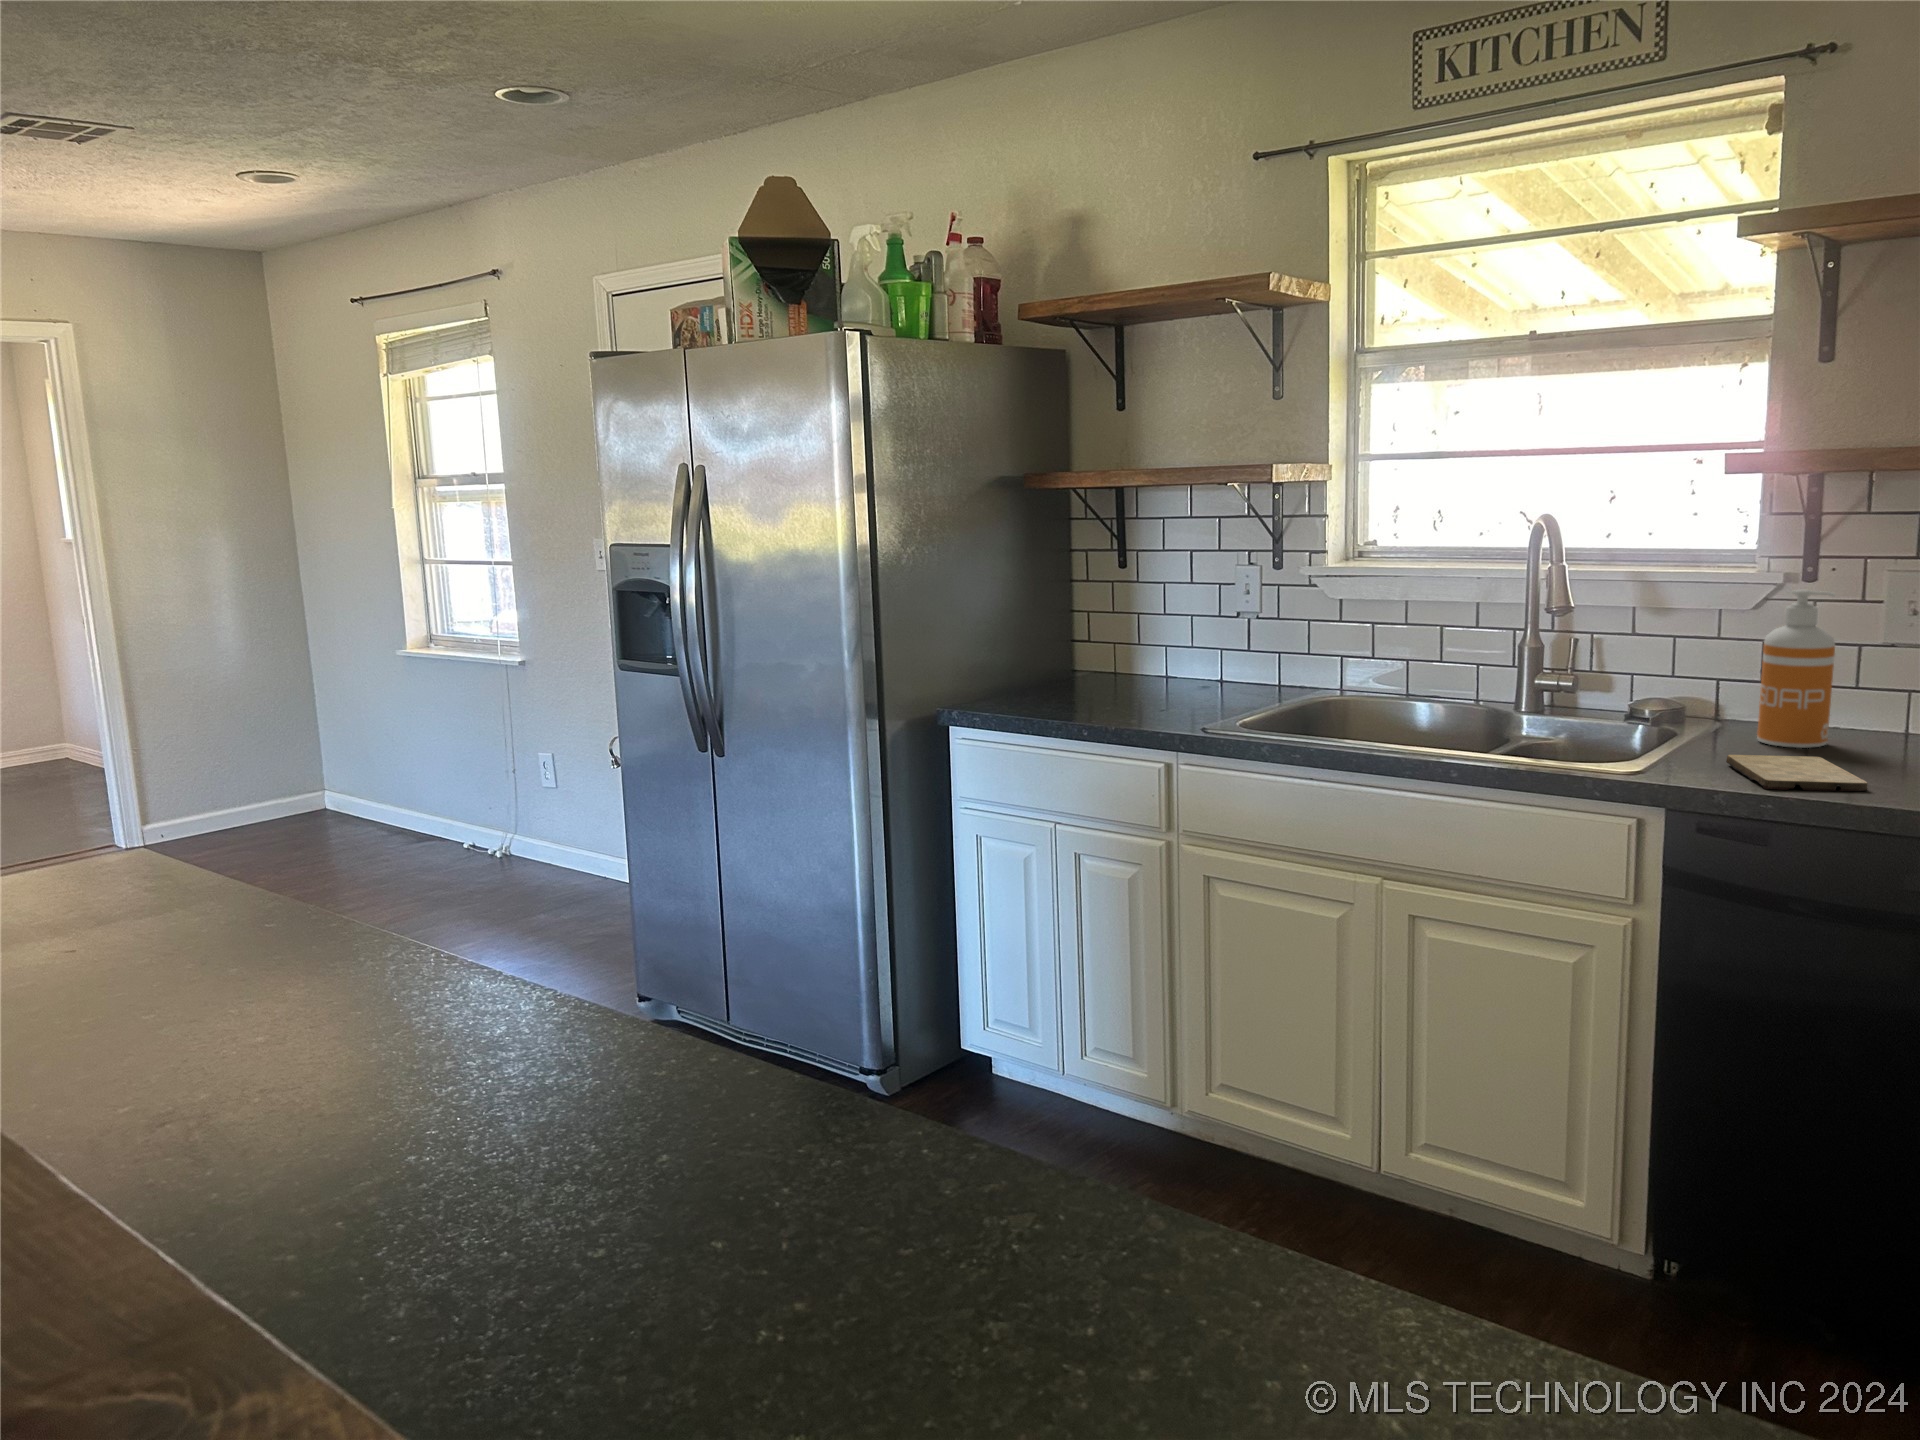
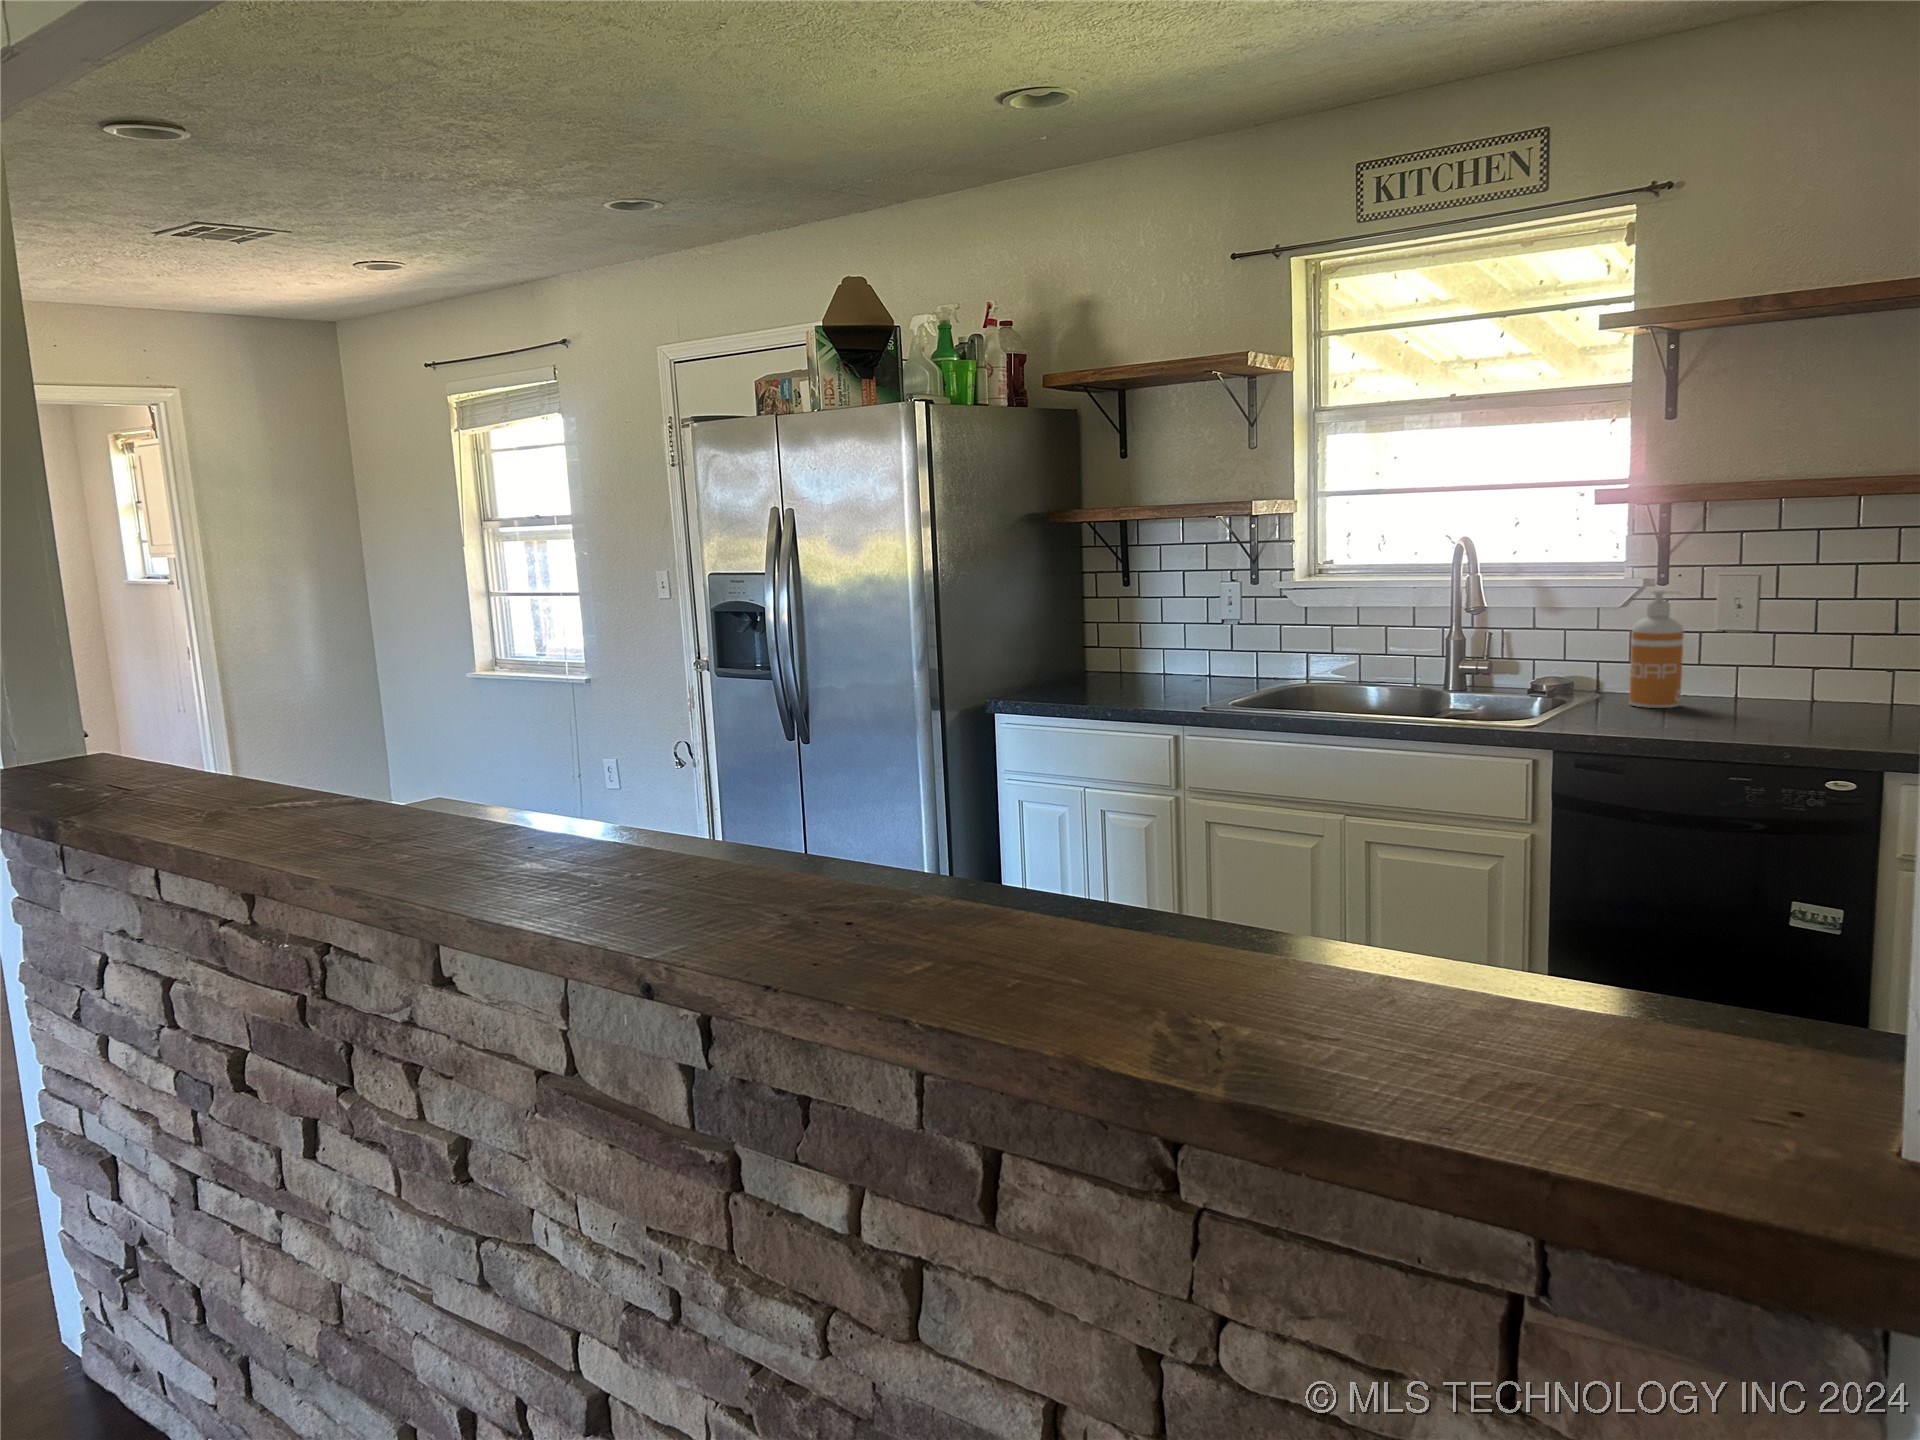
cutting board: present [1726,755,1868,791] -> none [1606,712,1706,733]

